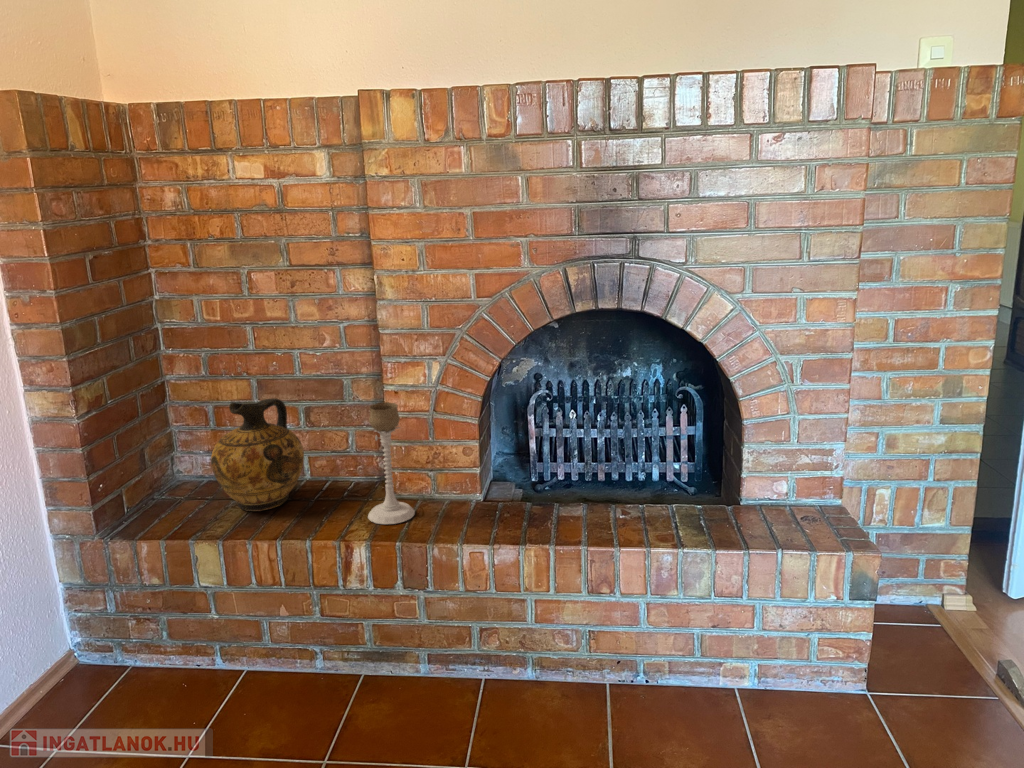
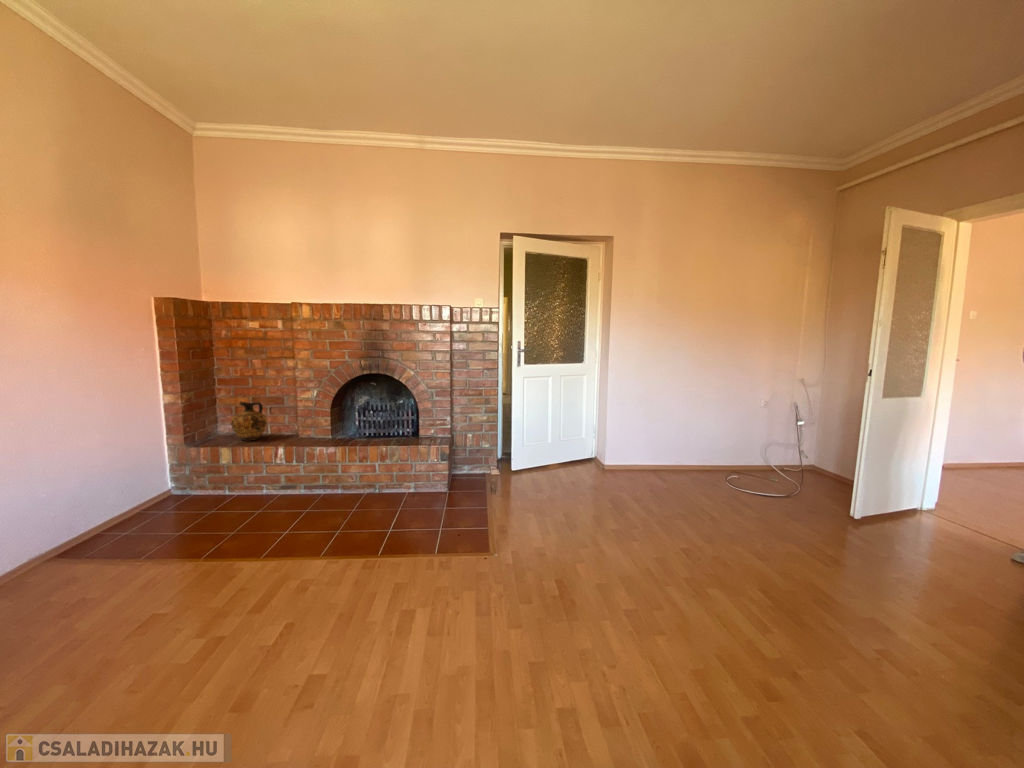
candle holder: present [368,402,415,524] -> none [288,402,305,443]

